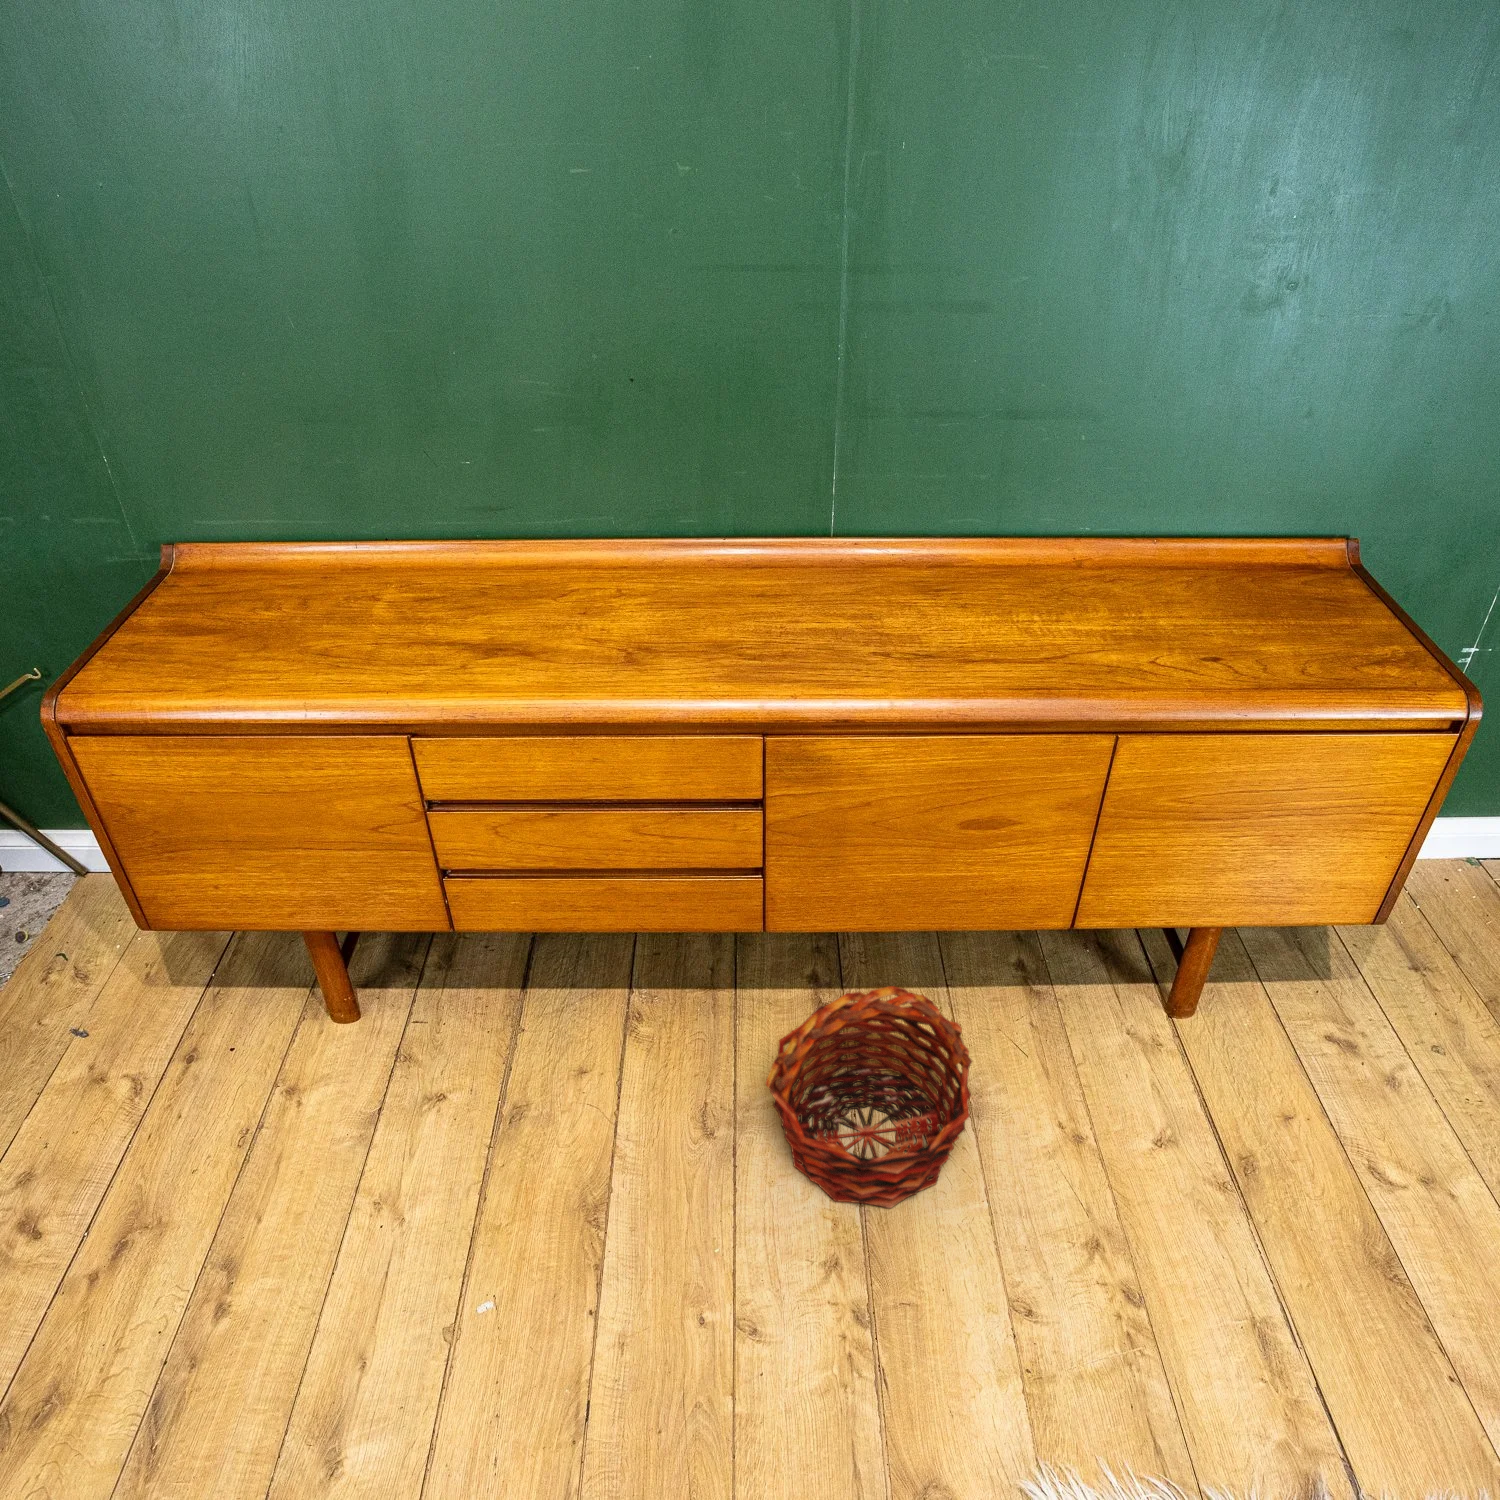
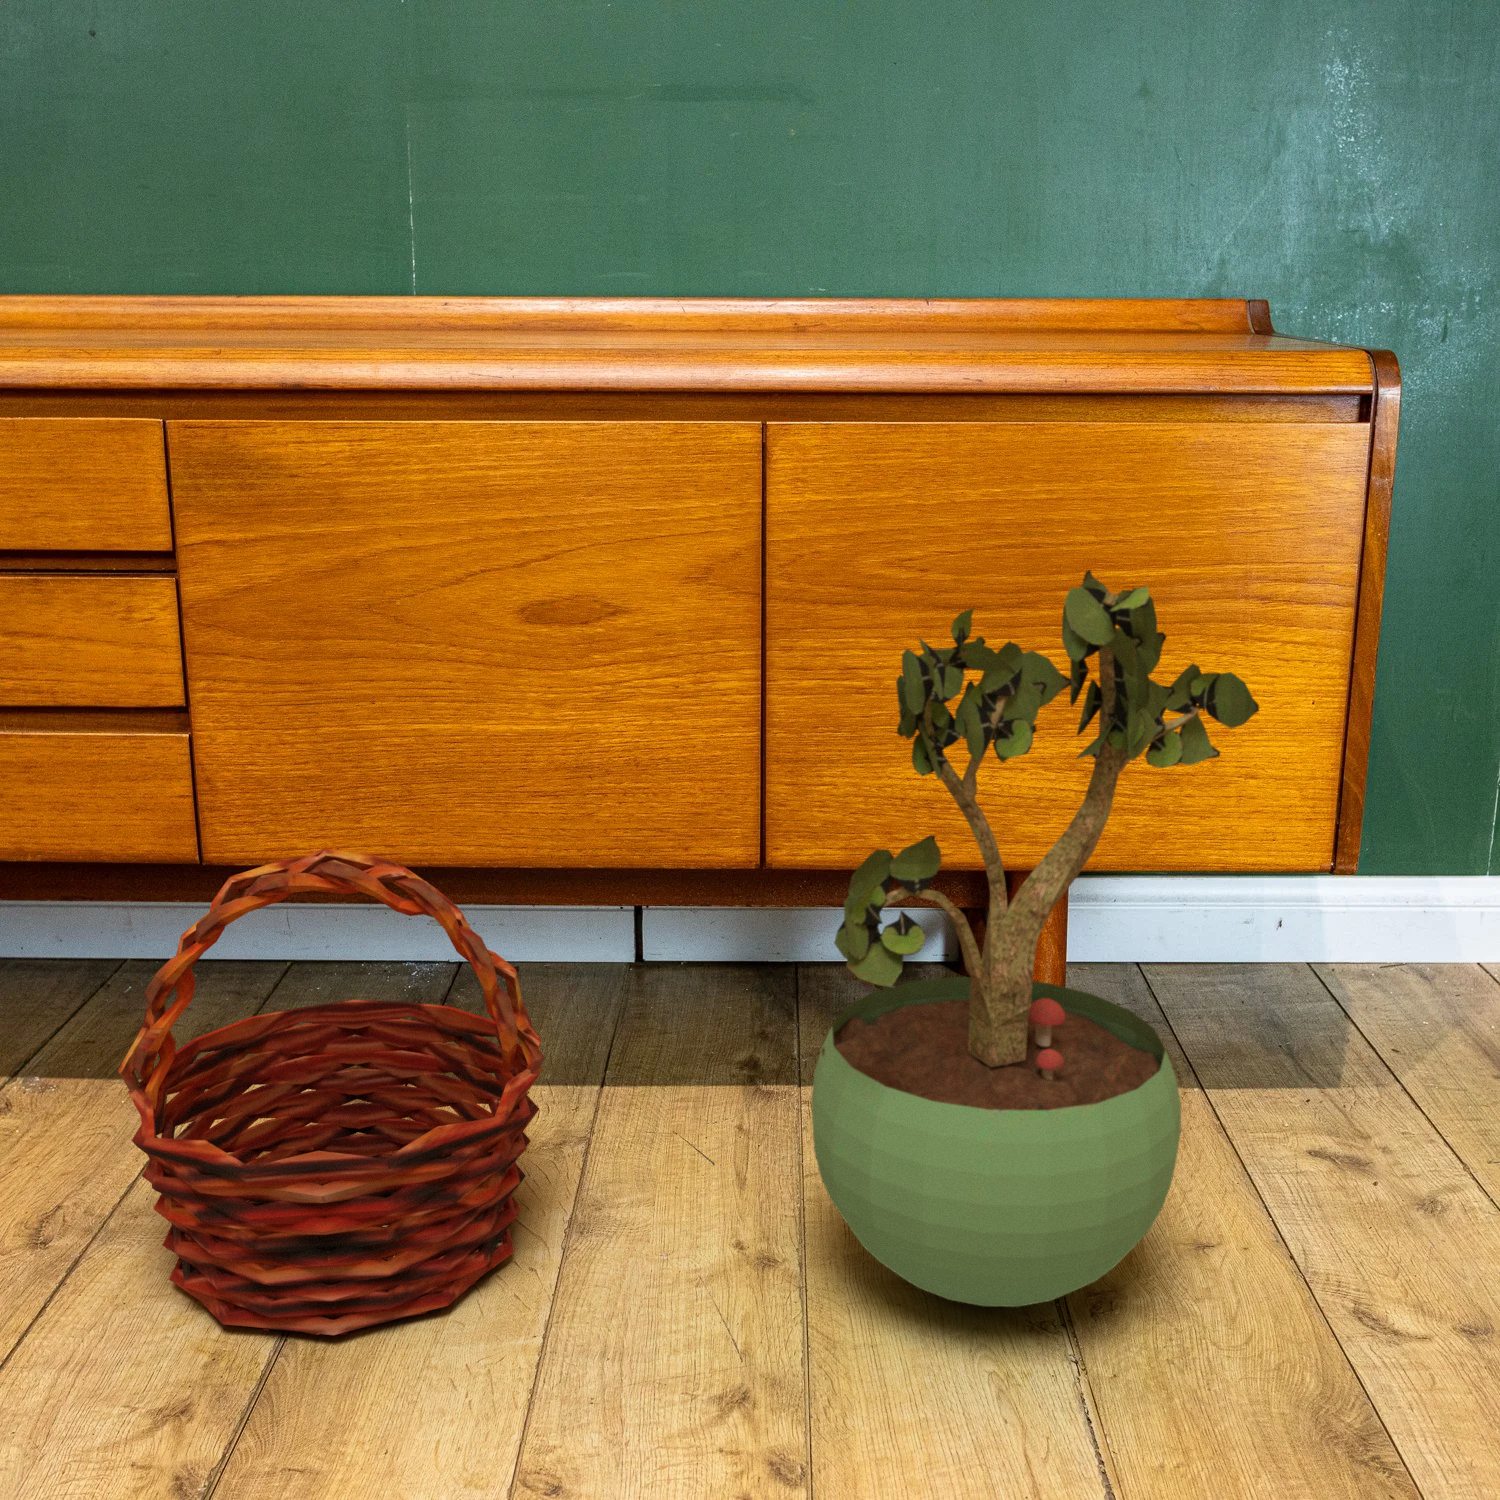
potted plant: none [1111,895,1388,1195] -> present [812,570,1259,1307]

